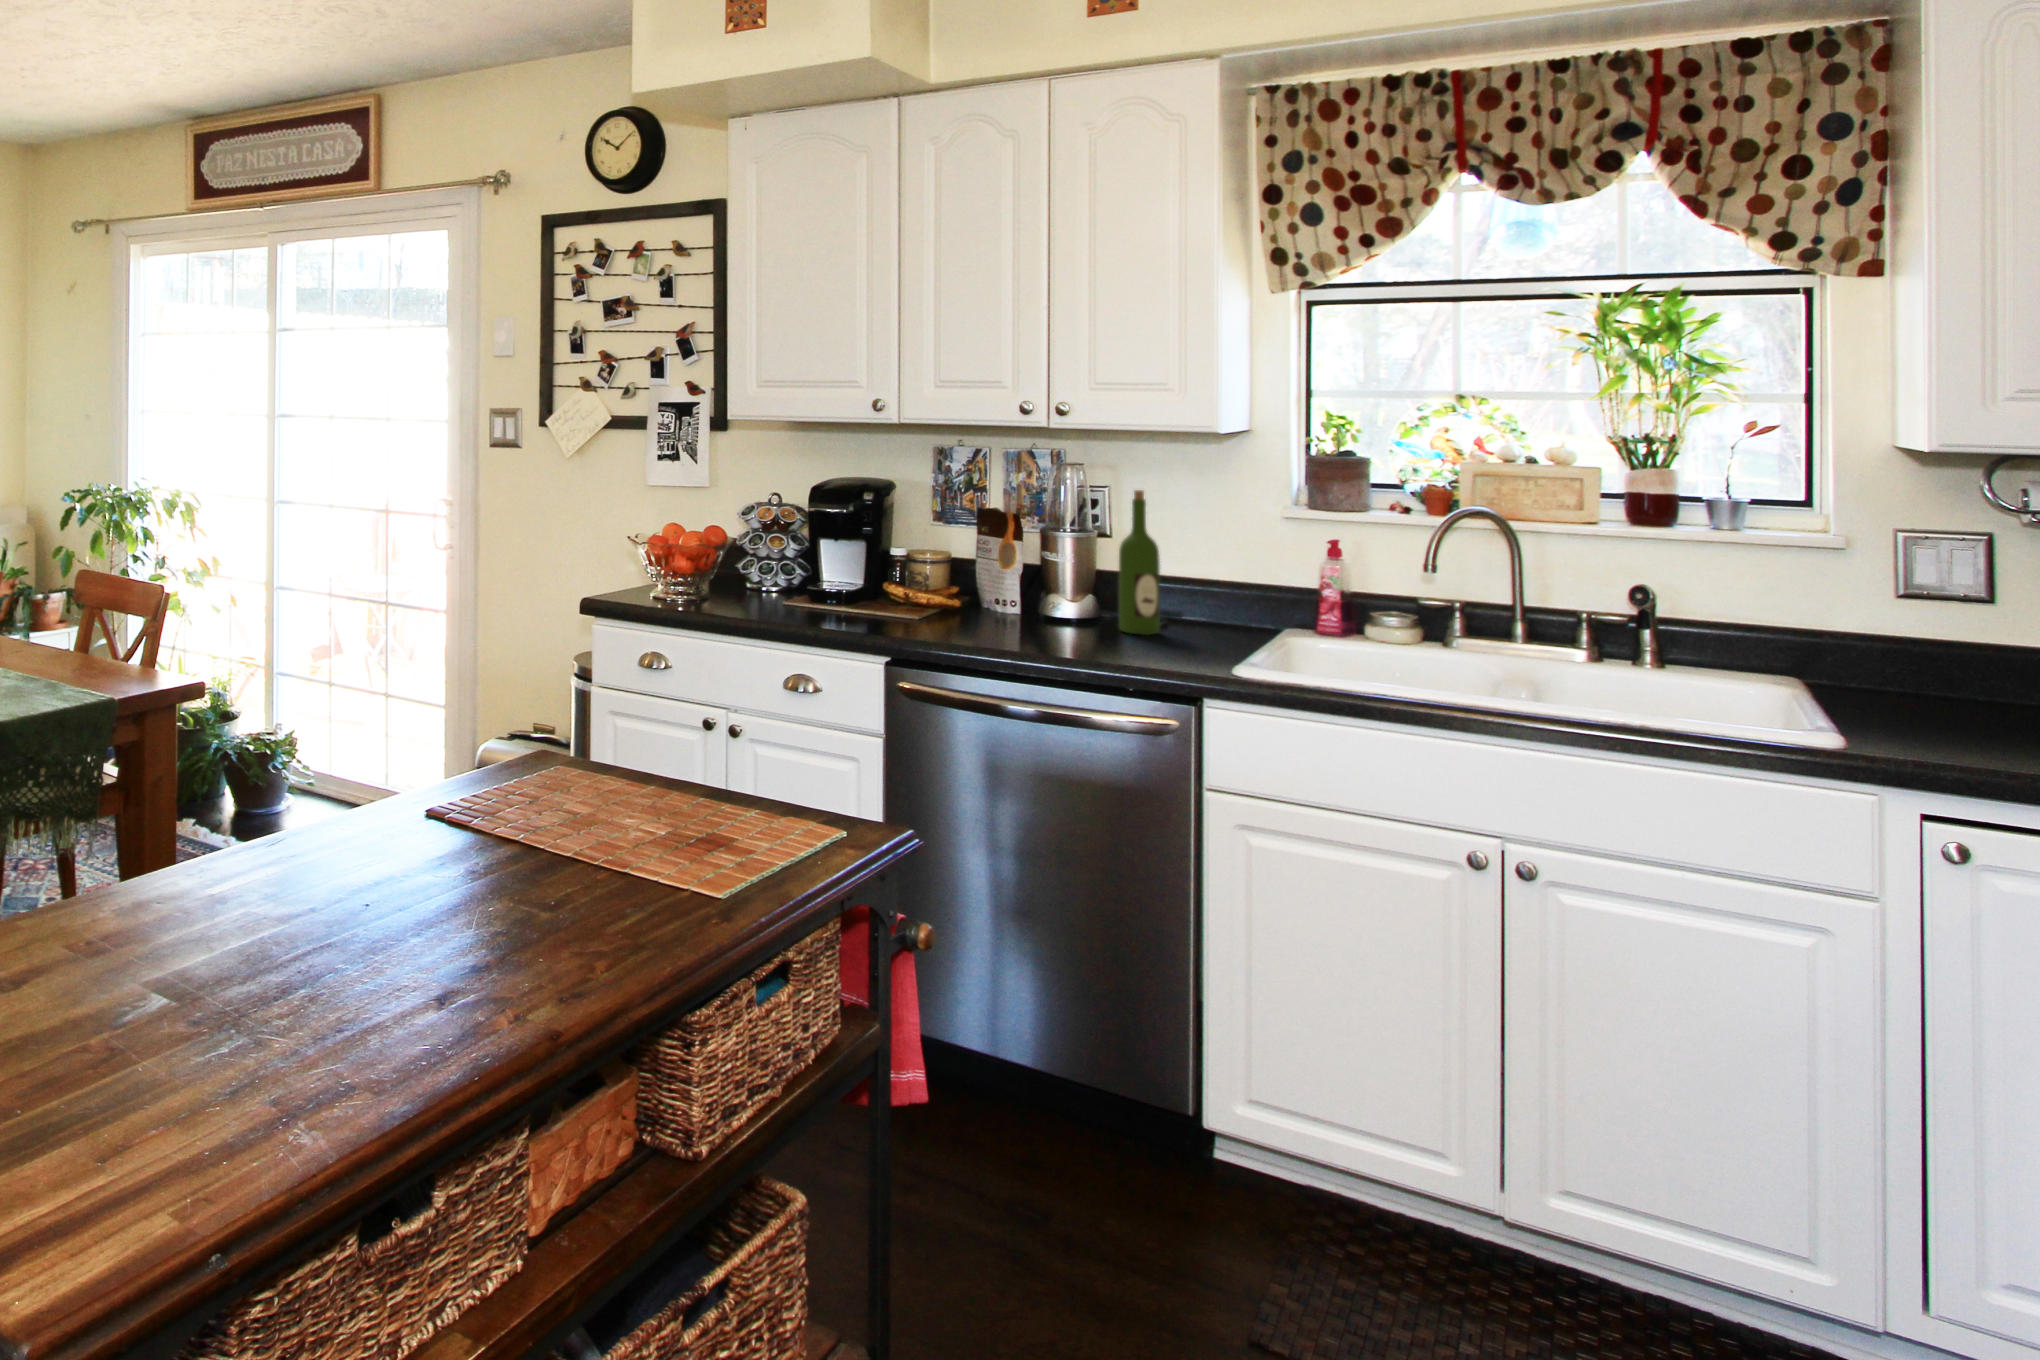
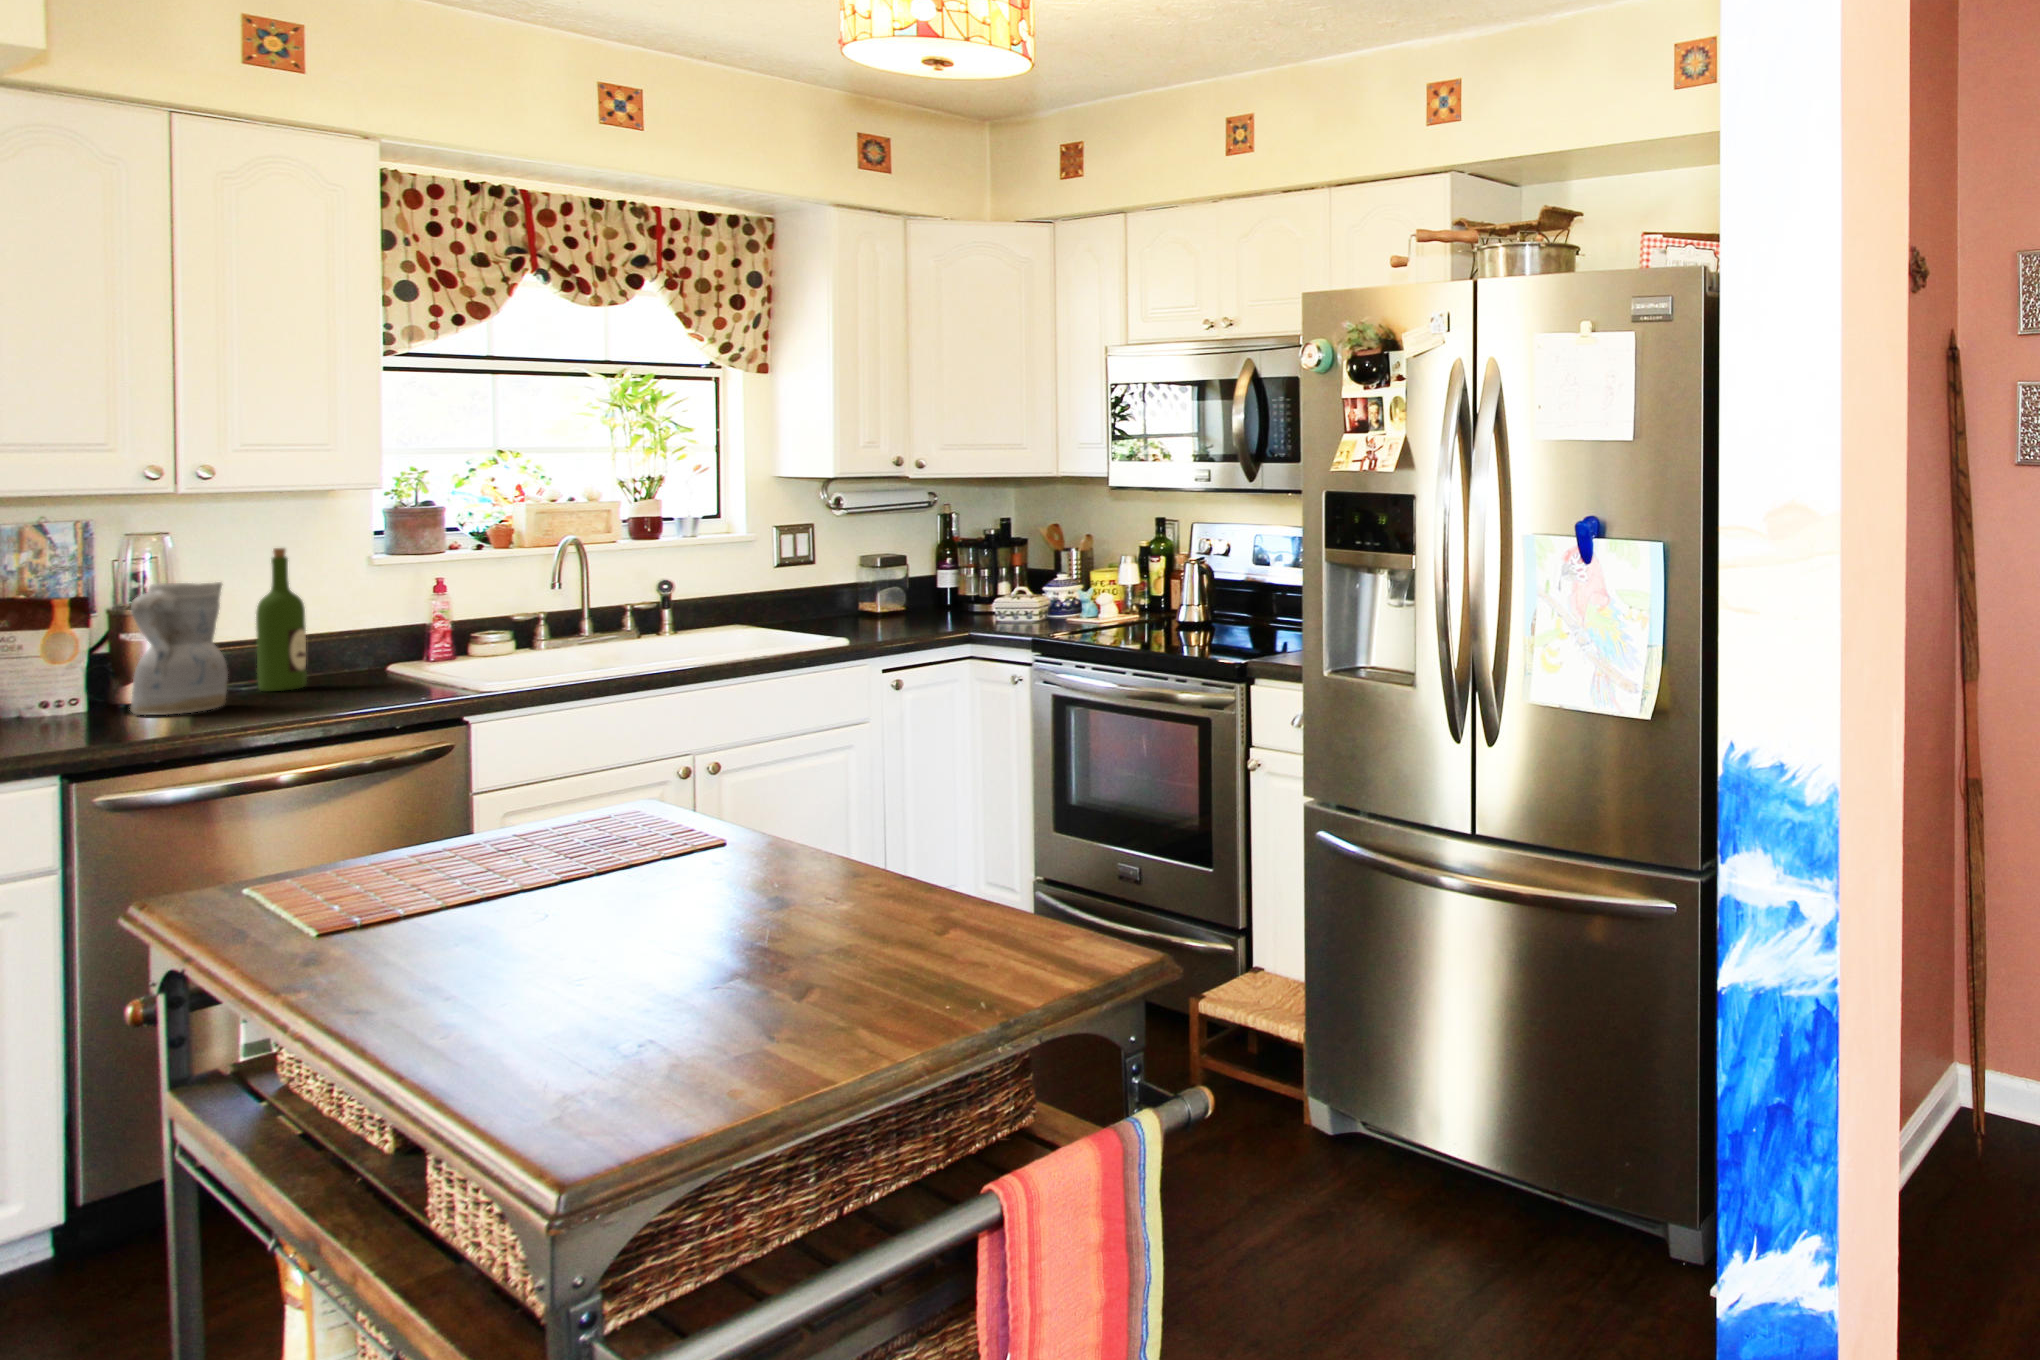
ceramic pitcher: none [970,513,1055,637] -> present [131,582,228,715]

